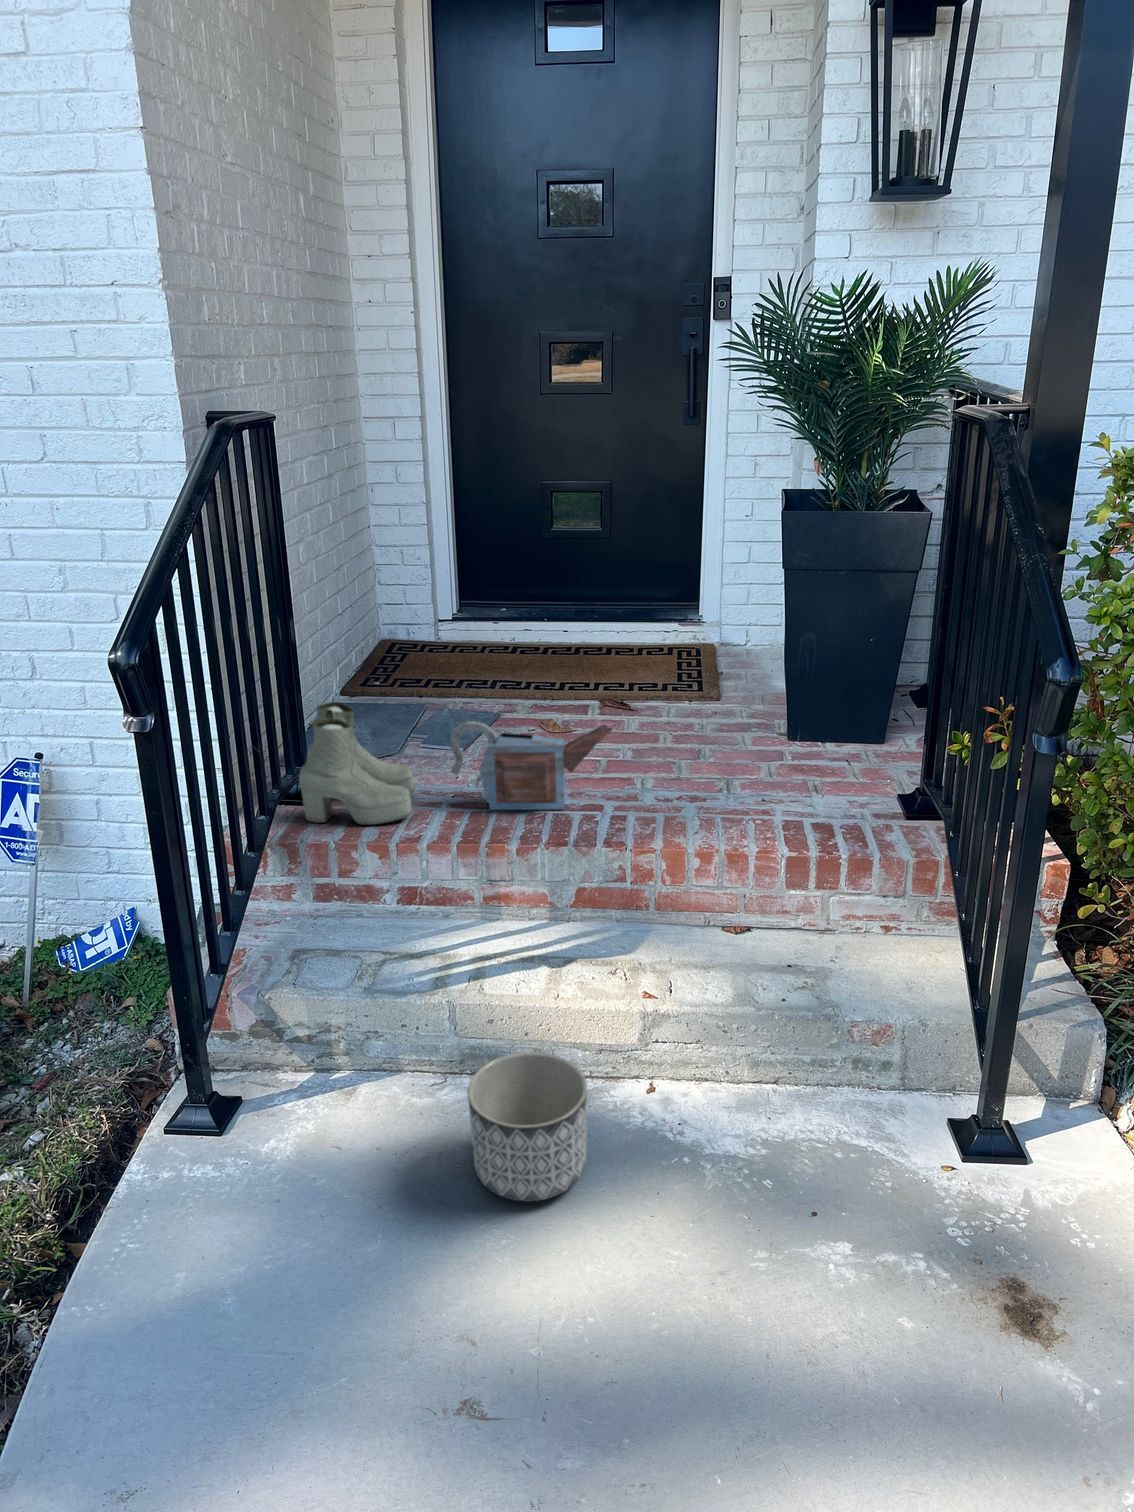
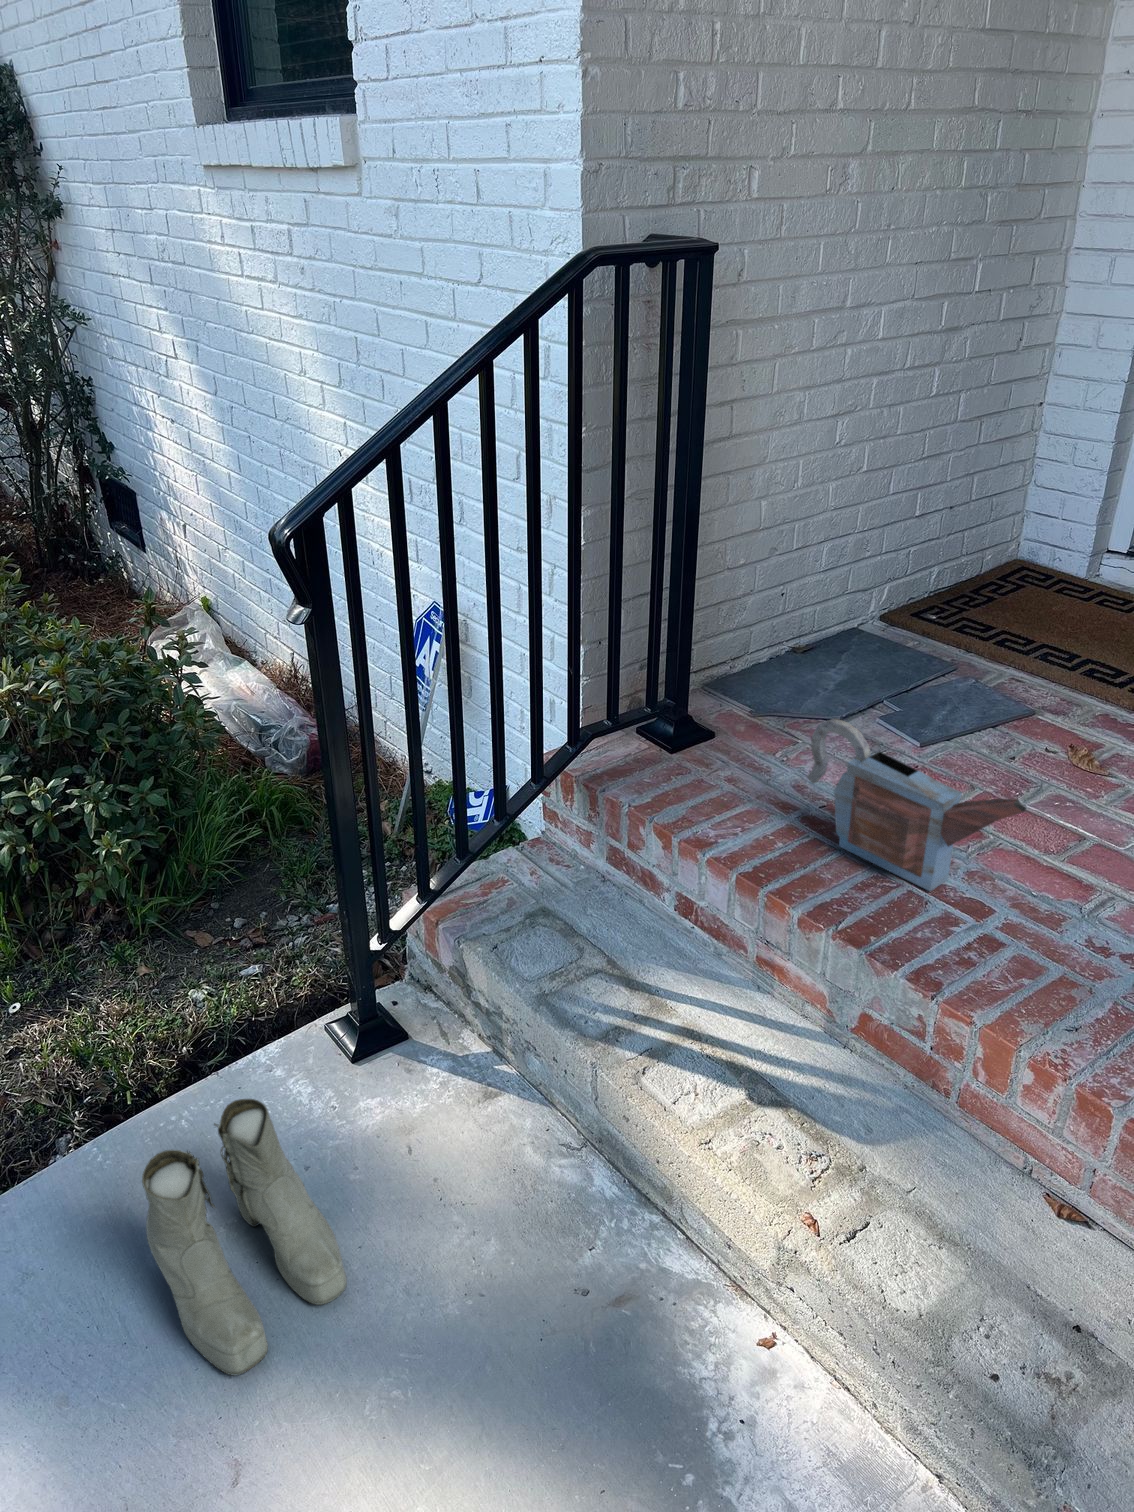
boots: present [299,702,415,825] -> present [142,1099,347,1376]
planter: present [468,1052,587,1201] -> none [438,1176,602,1393]

